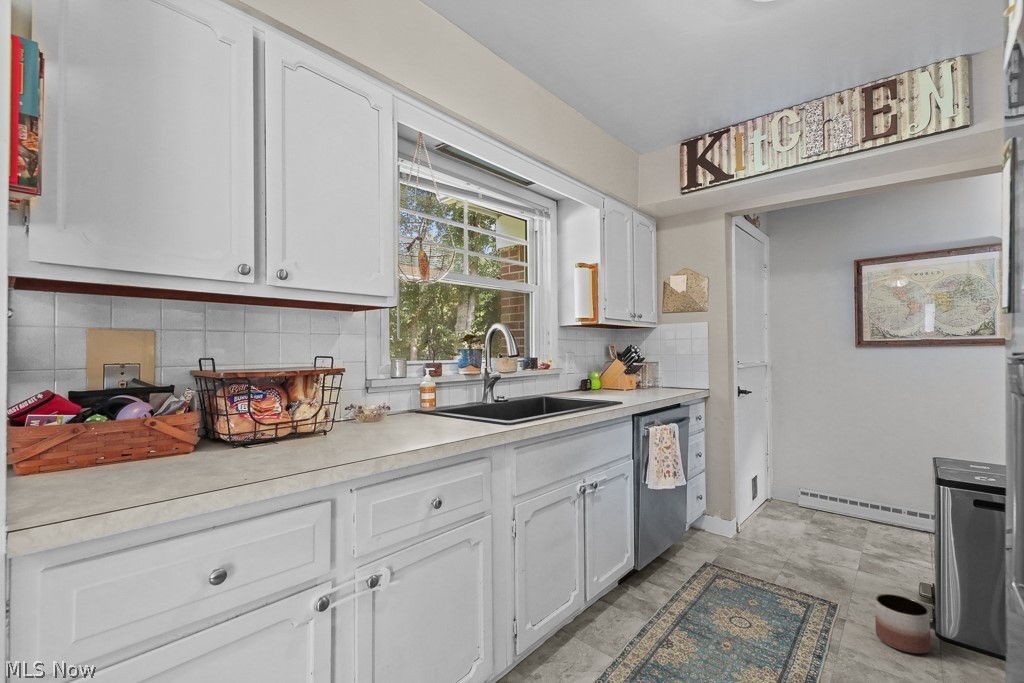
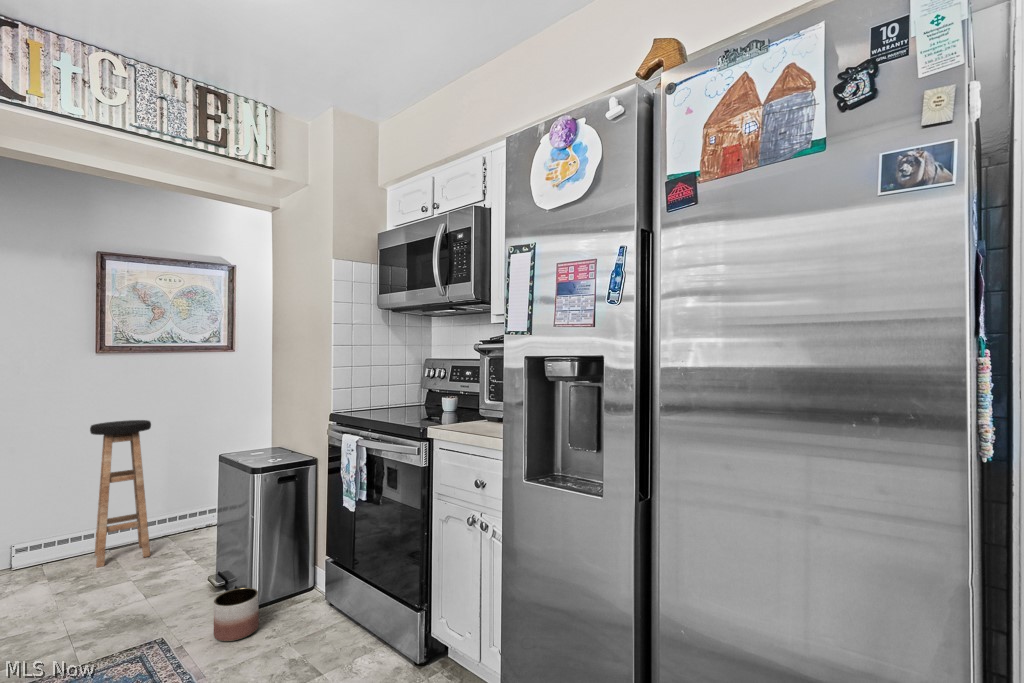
bar stool: none [846,408,903,541] -> present [90,420,151,567]

